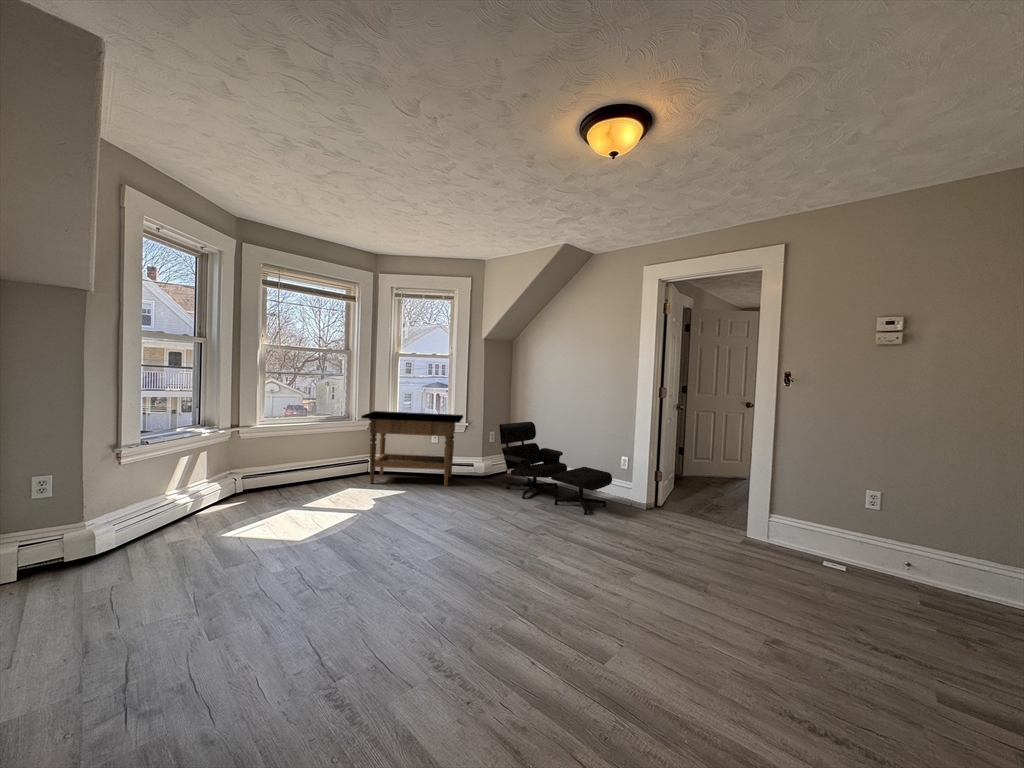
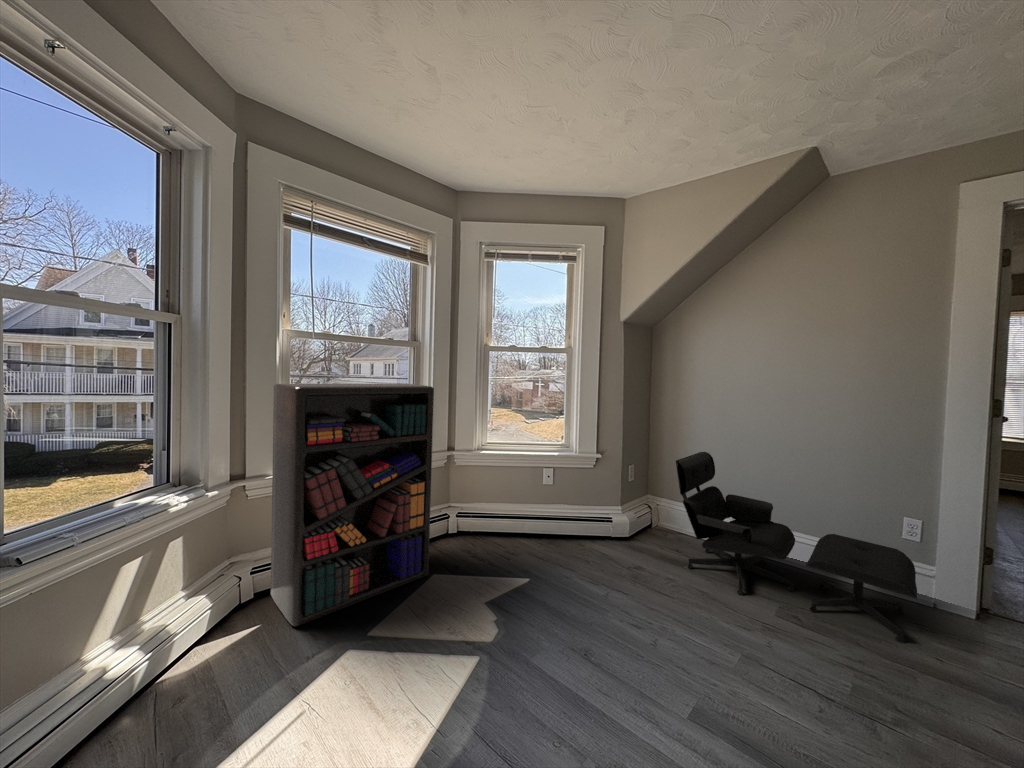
bookshelf: none [253,374,350,502] -> present [271,384,434,627]
side table: present [361,411,463,486] -> none [448,438,611,565]

